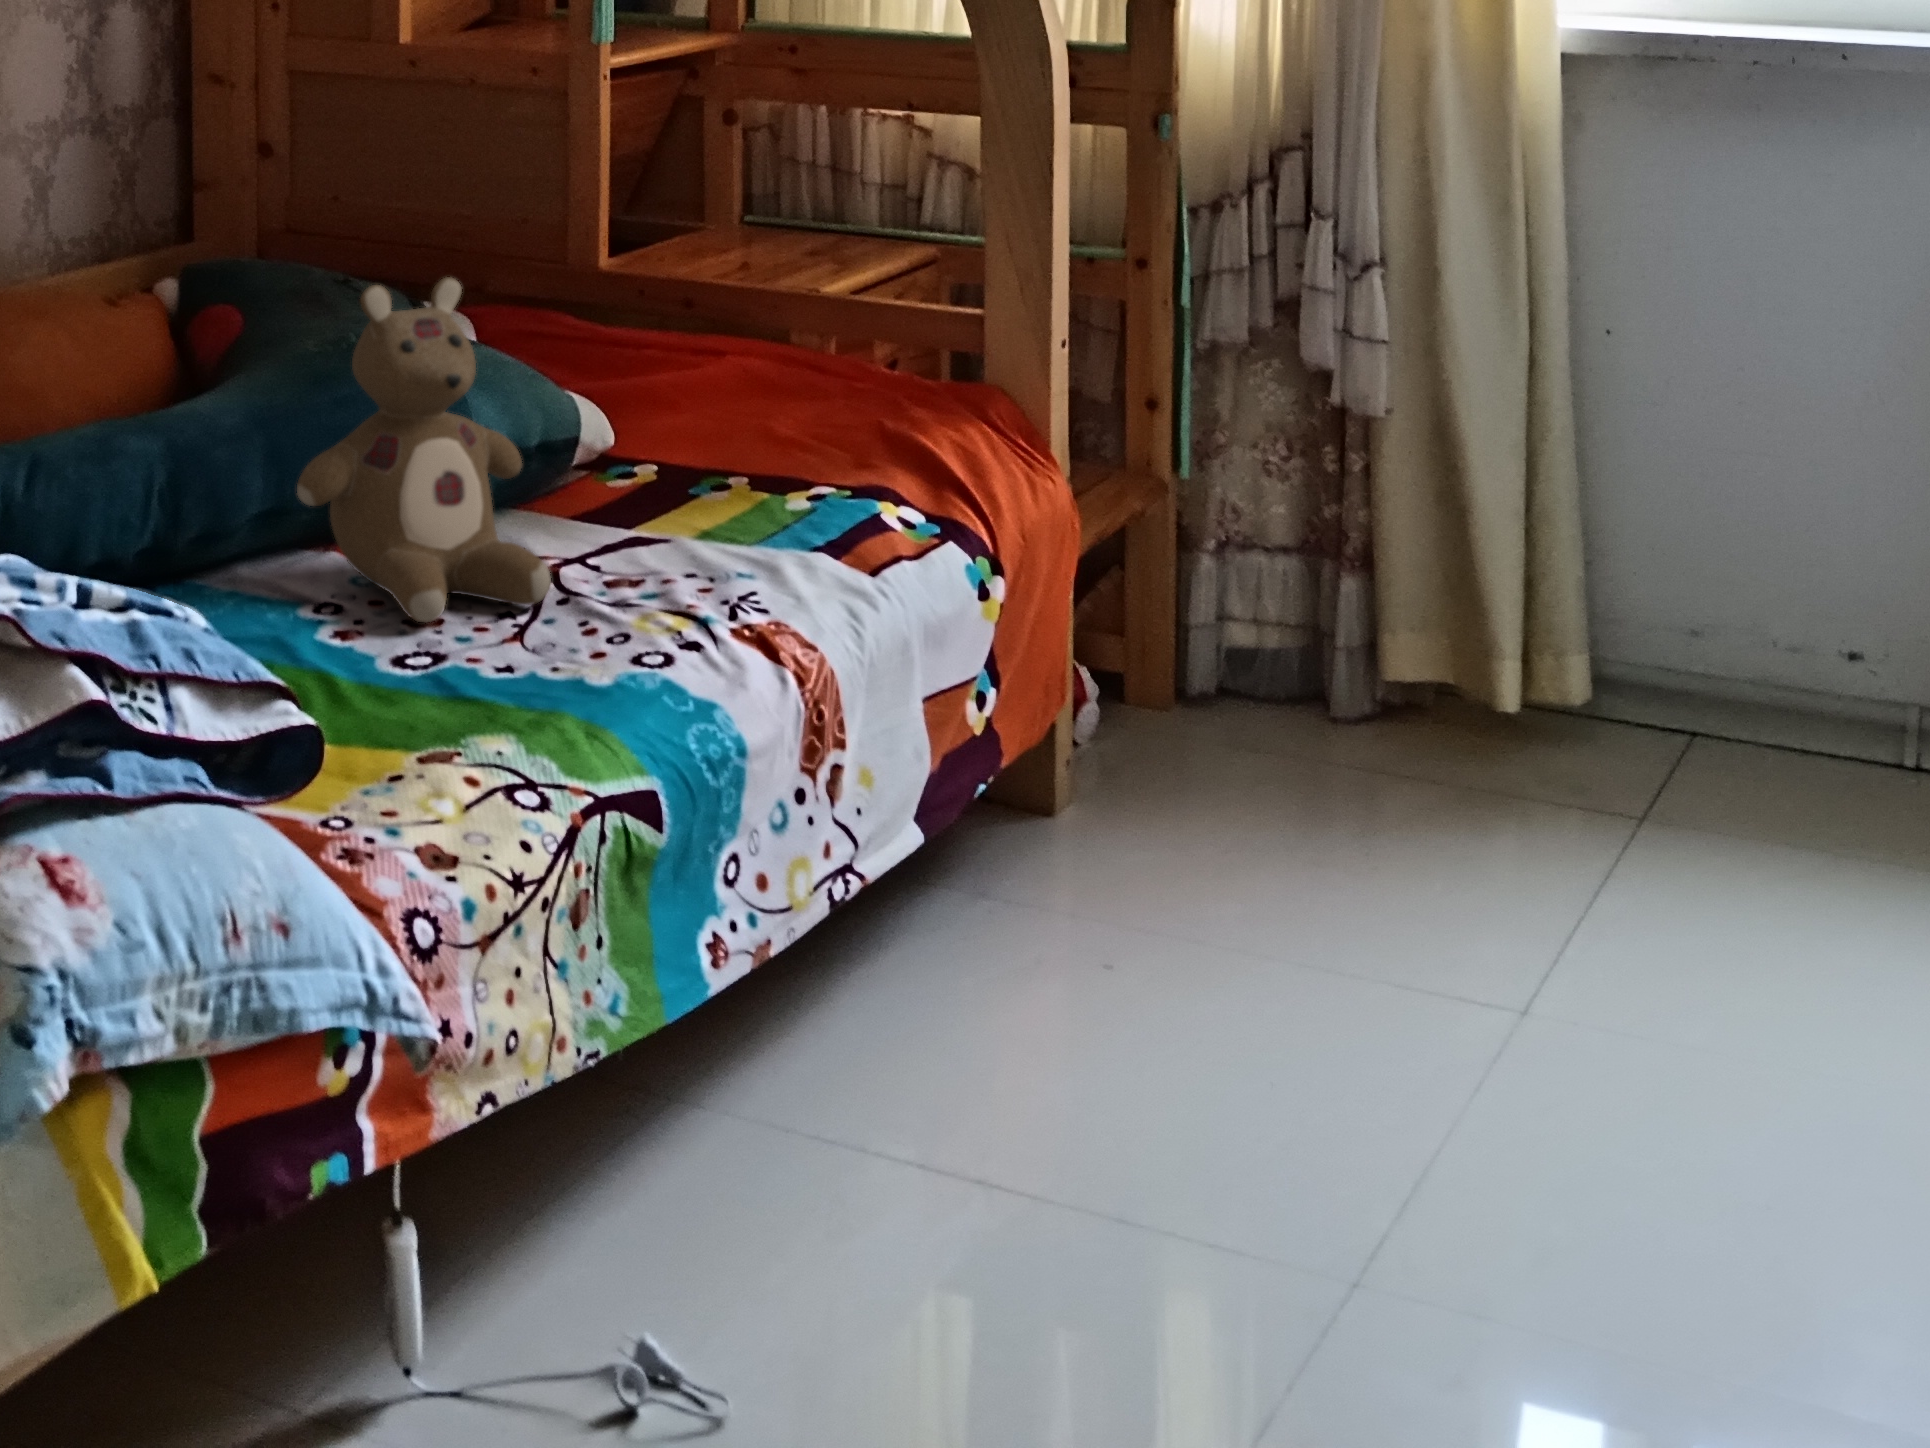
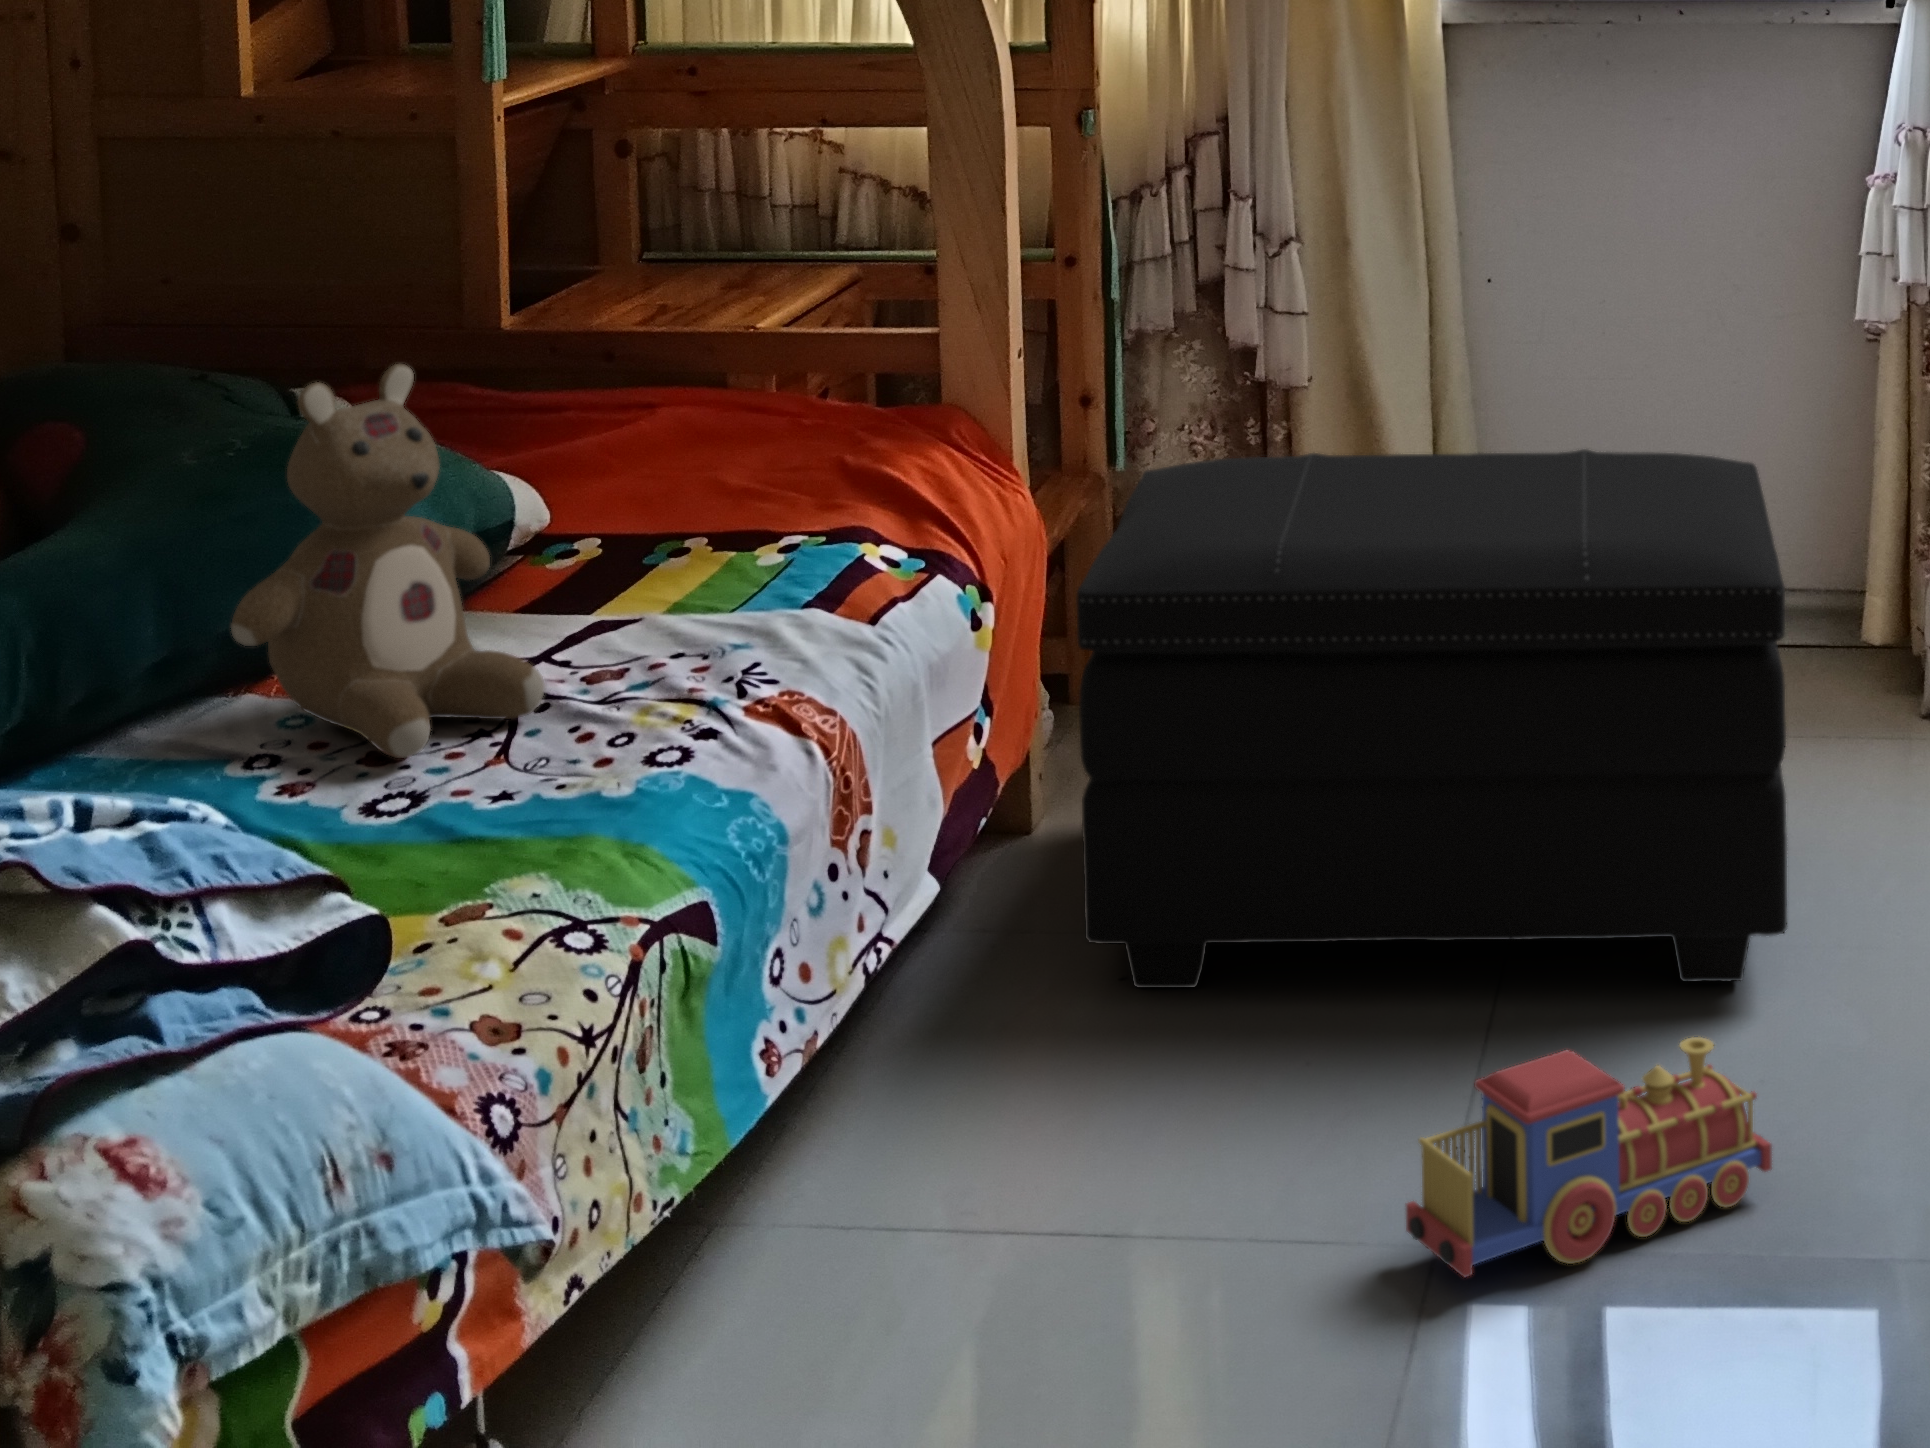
footstool: none [1064,473,1866,1110] -> present [1076,449,1787,988]
toy train: none [1317,1119,1746,1342] -> present [1406,1037,1772,1277]

